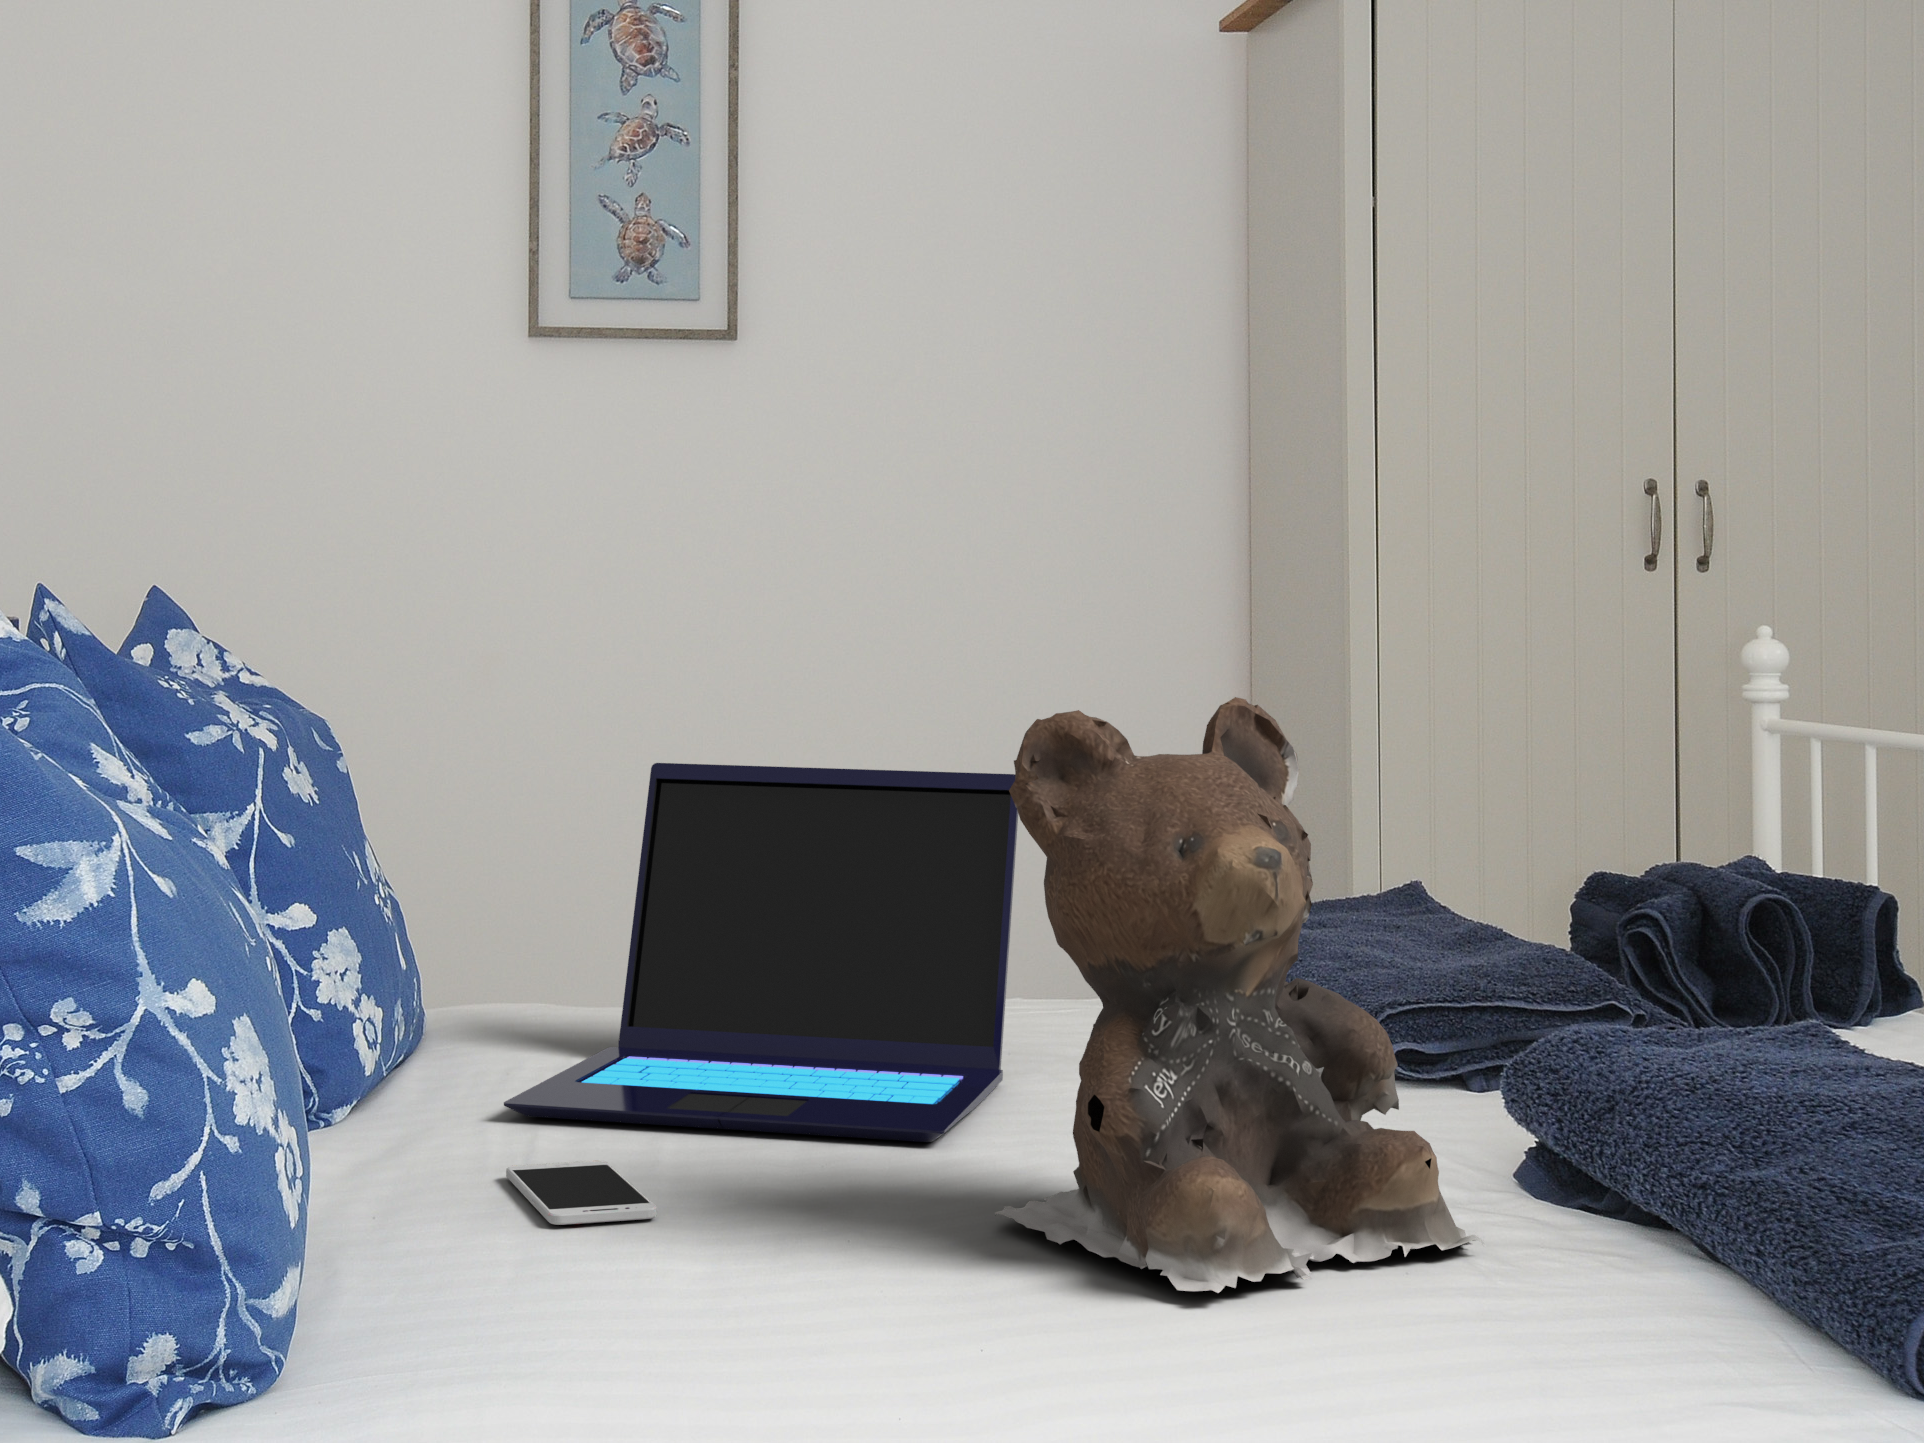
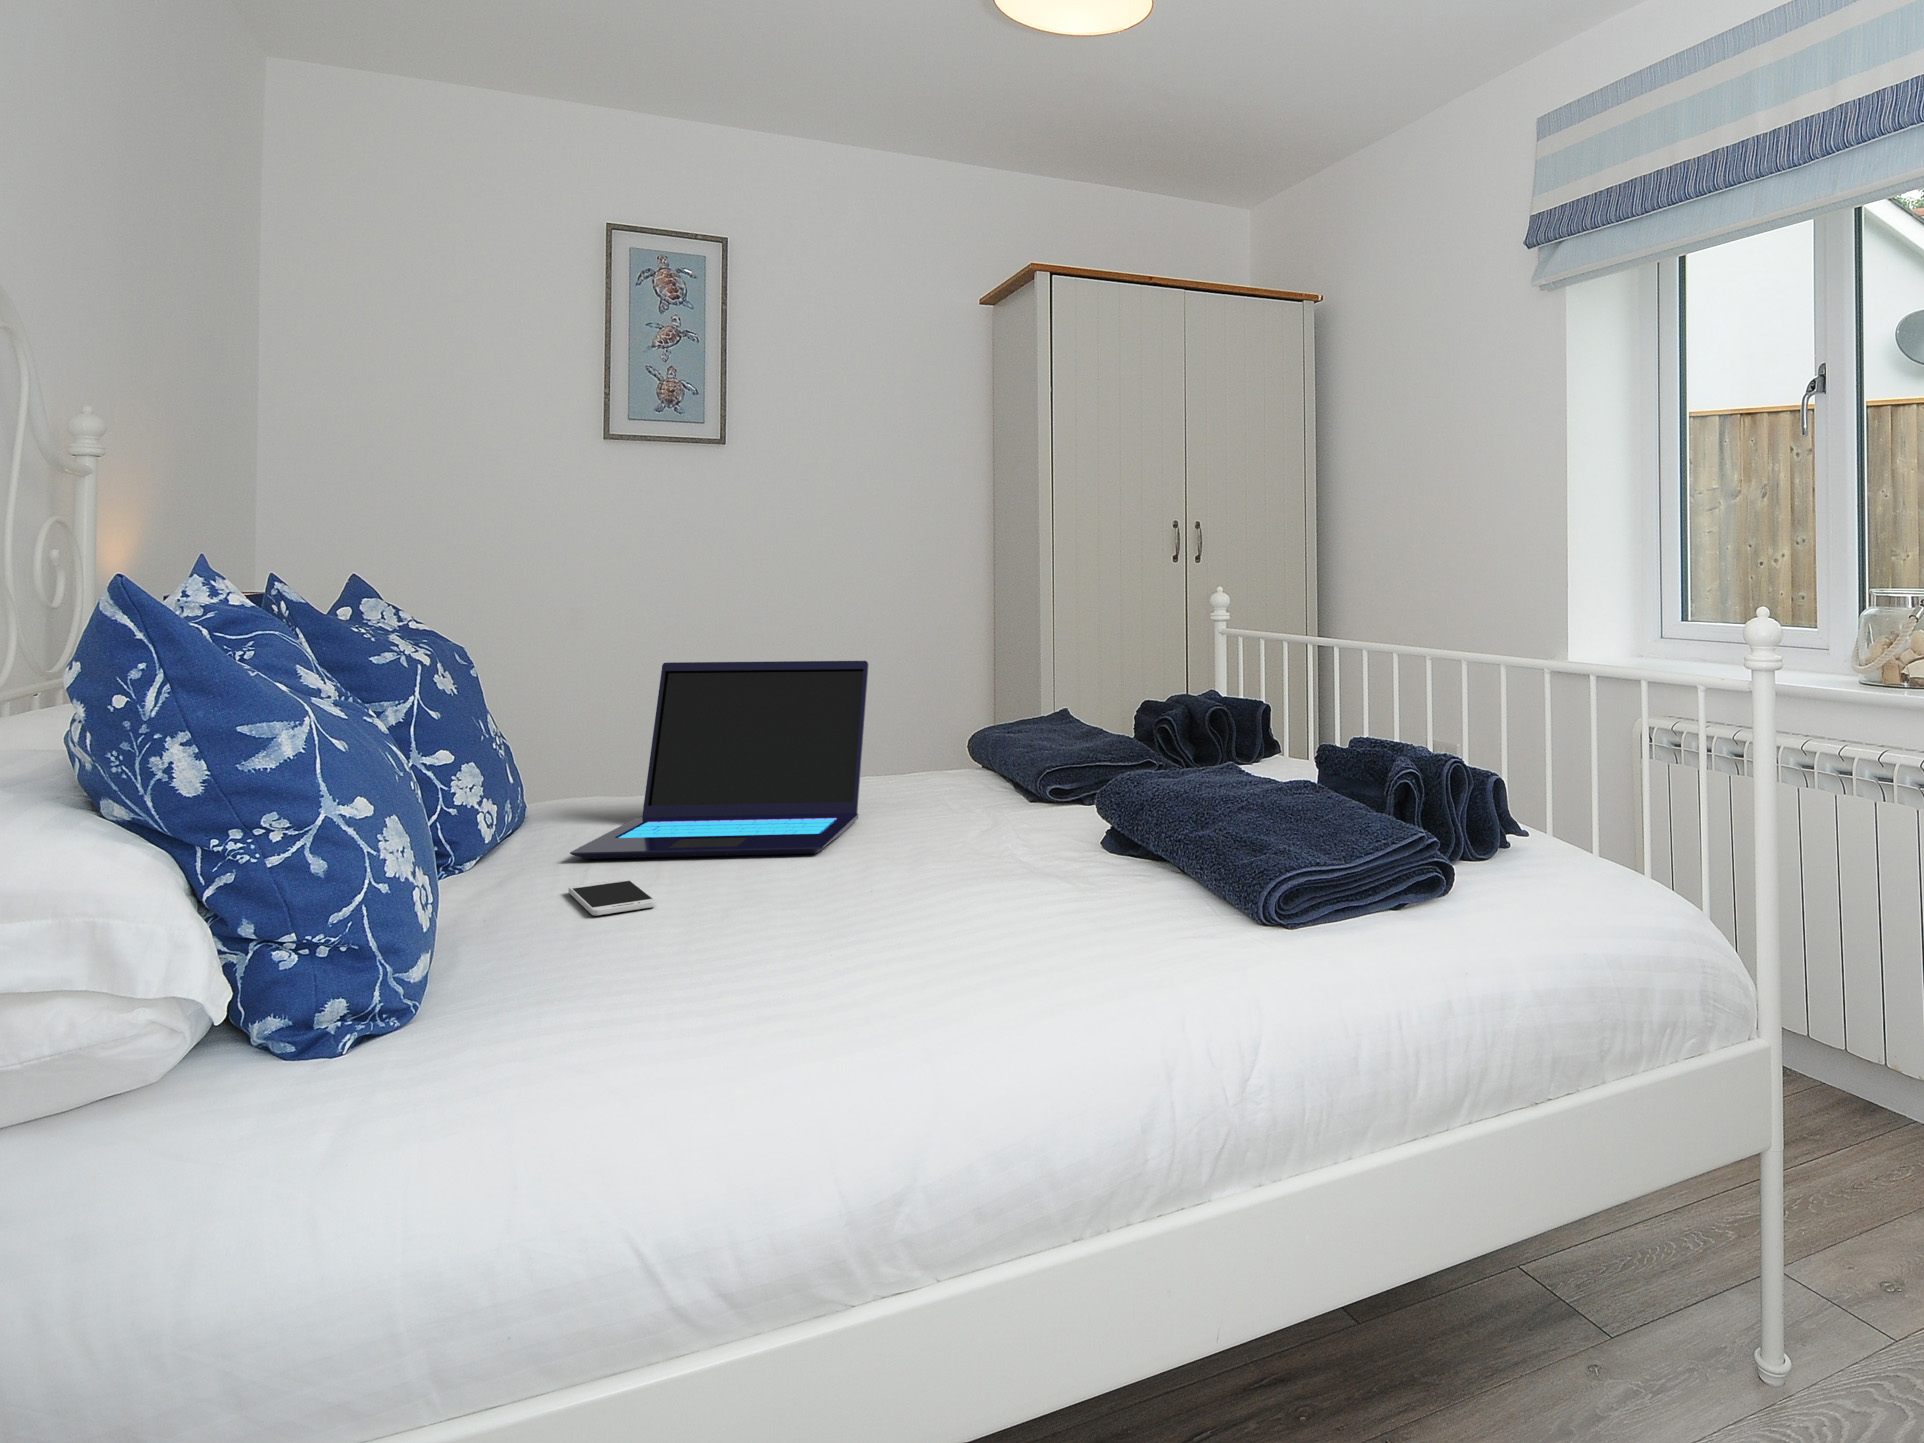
teddy bear: present [995,697,1485,1293] -> none [845,618,1093,916]

